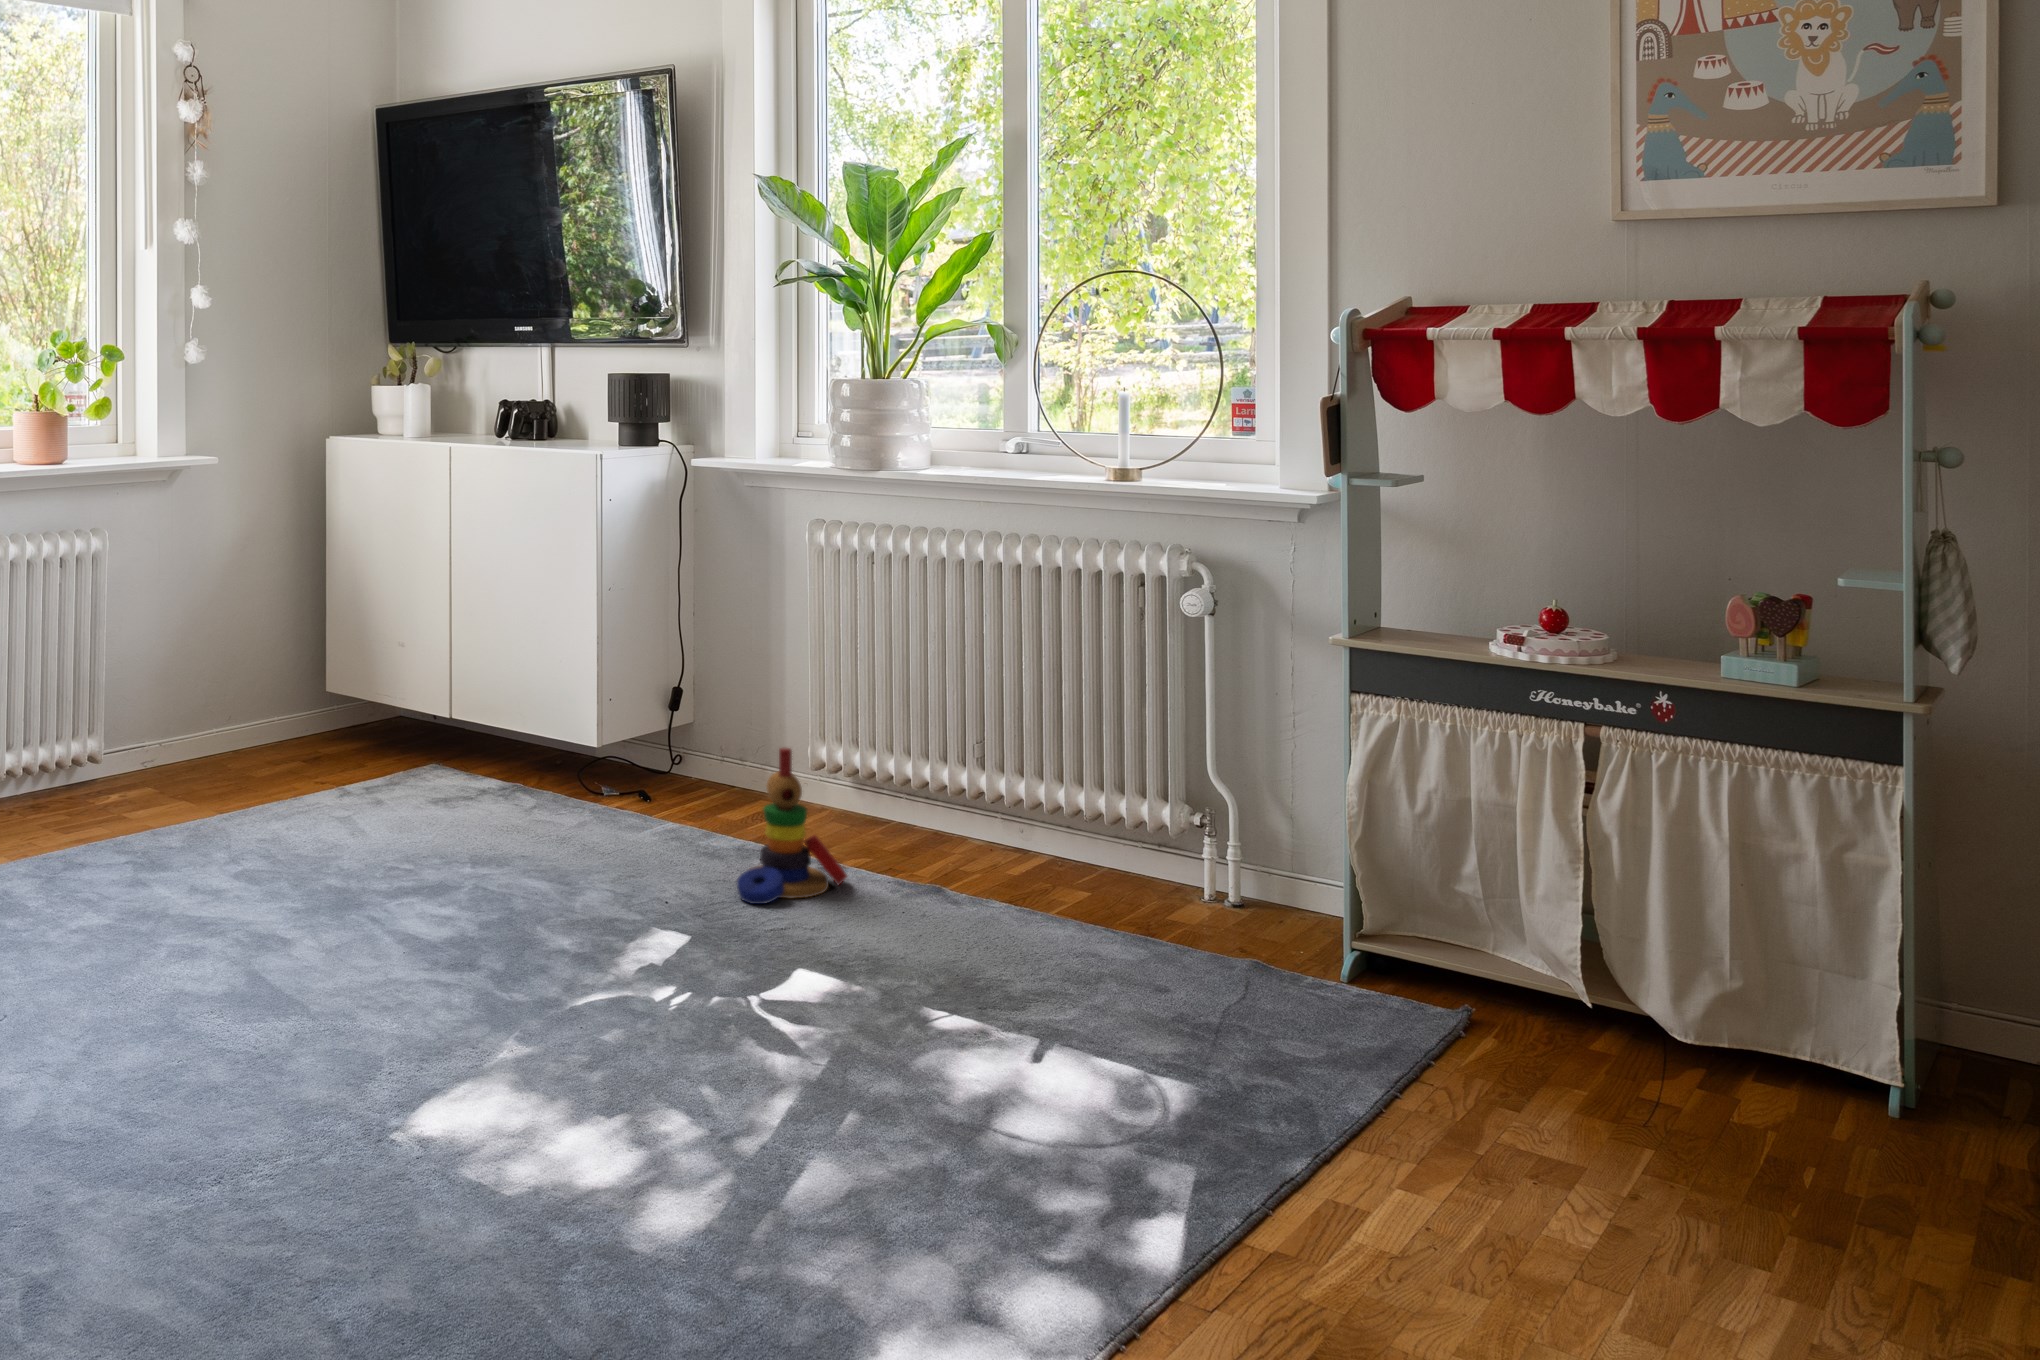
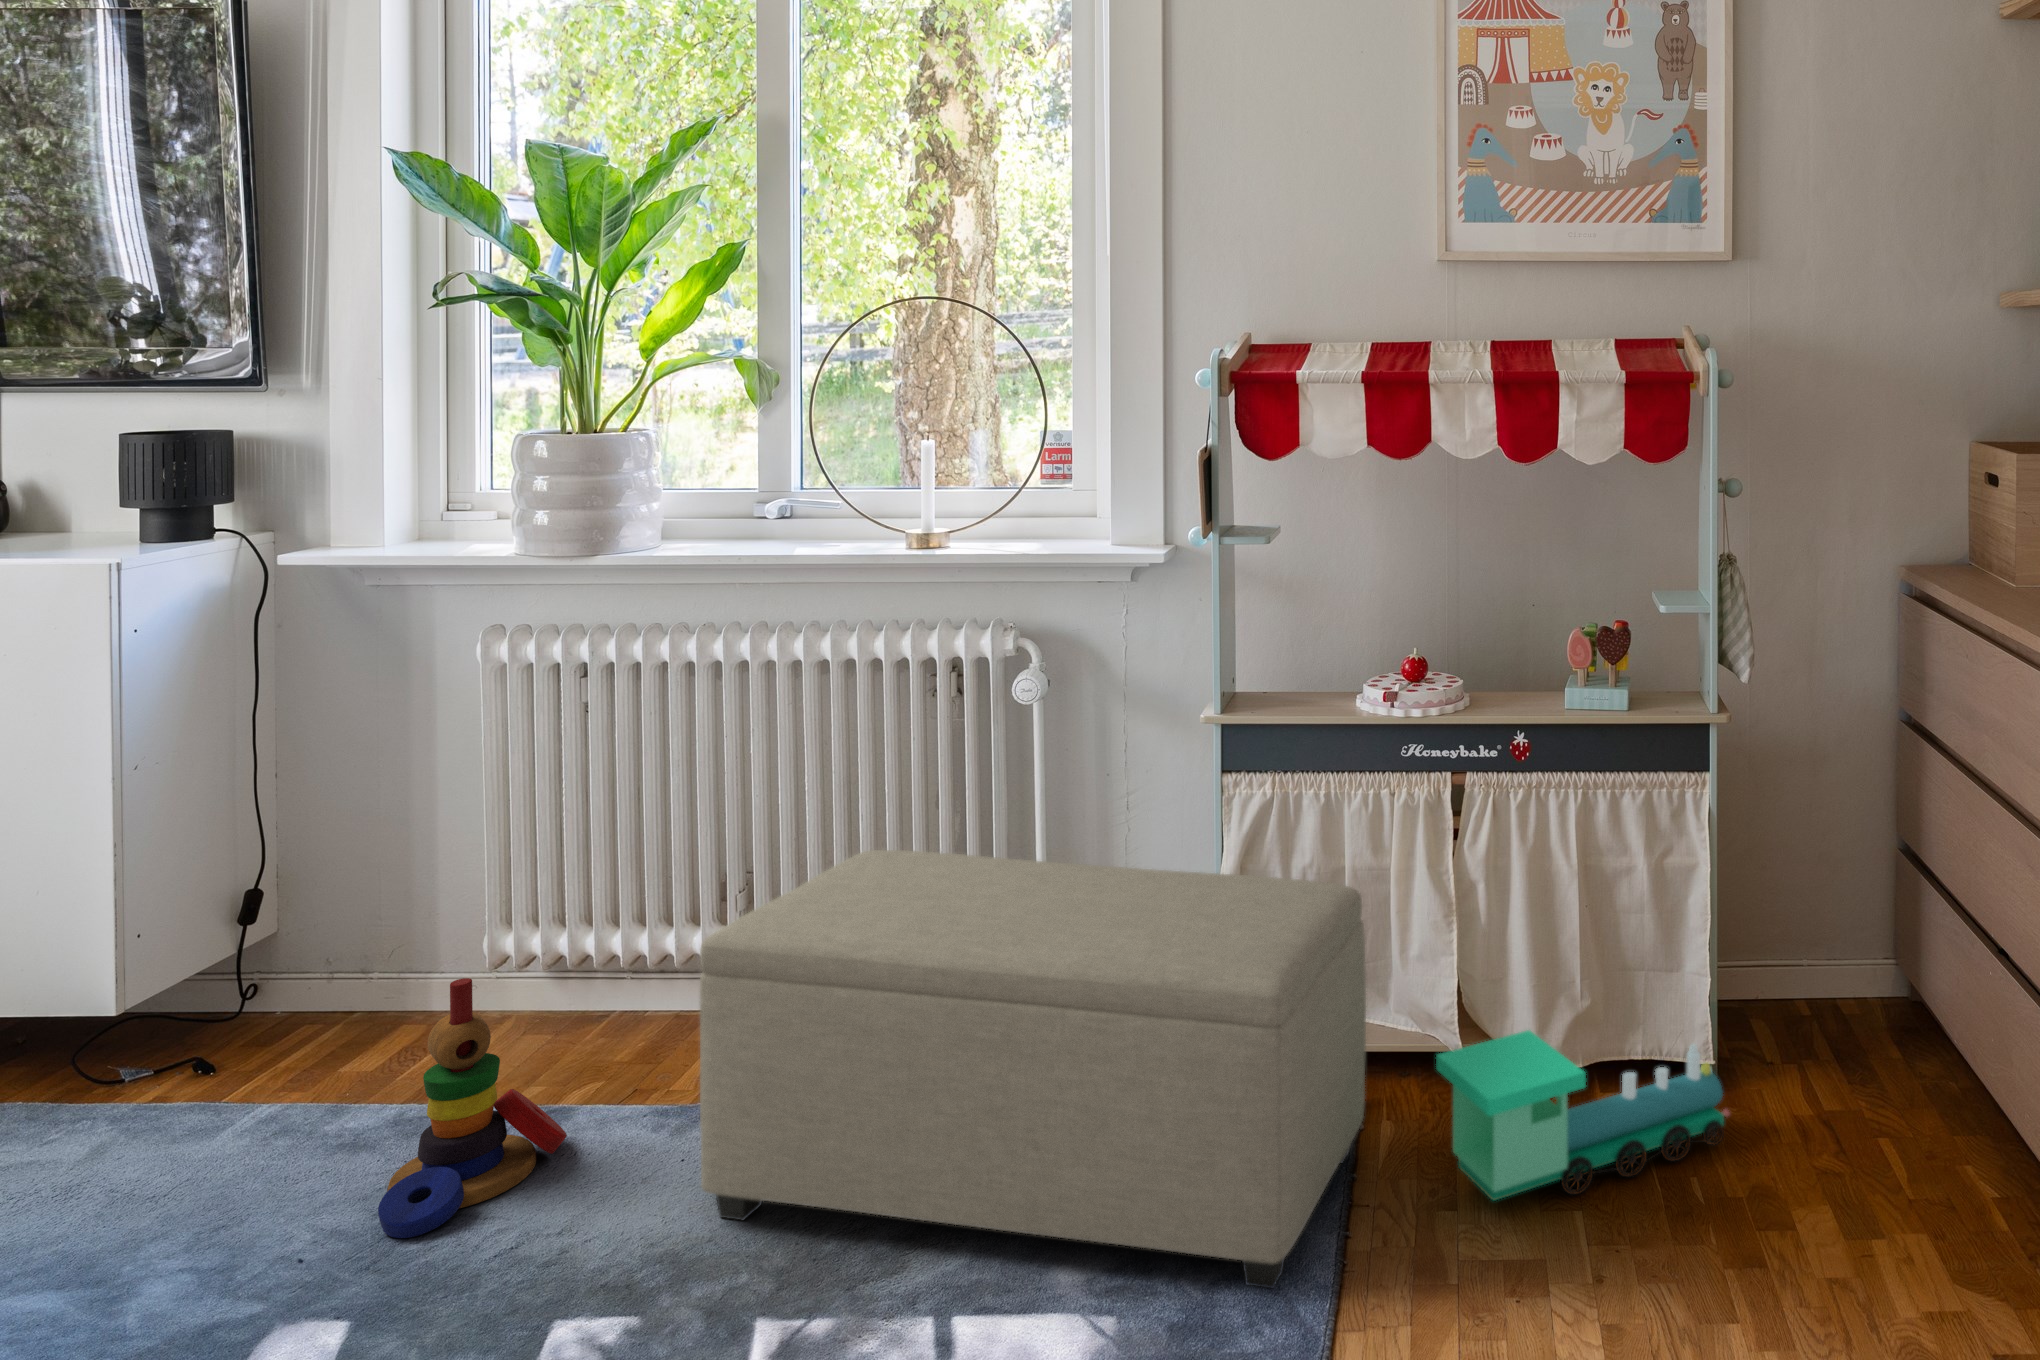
ottoman: none [923,713,1464,1093] -> present [700,850,1366,1288]
toy train: none [1522,961,1887,1141] -> present [1436,1030,1729,1201]

